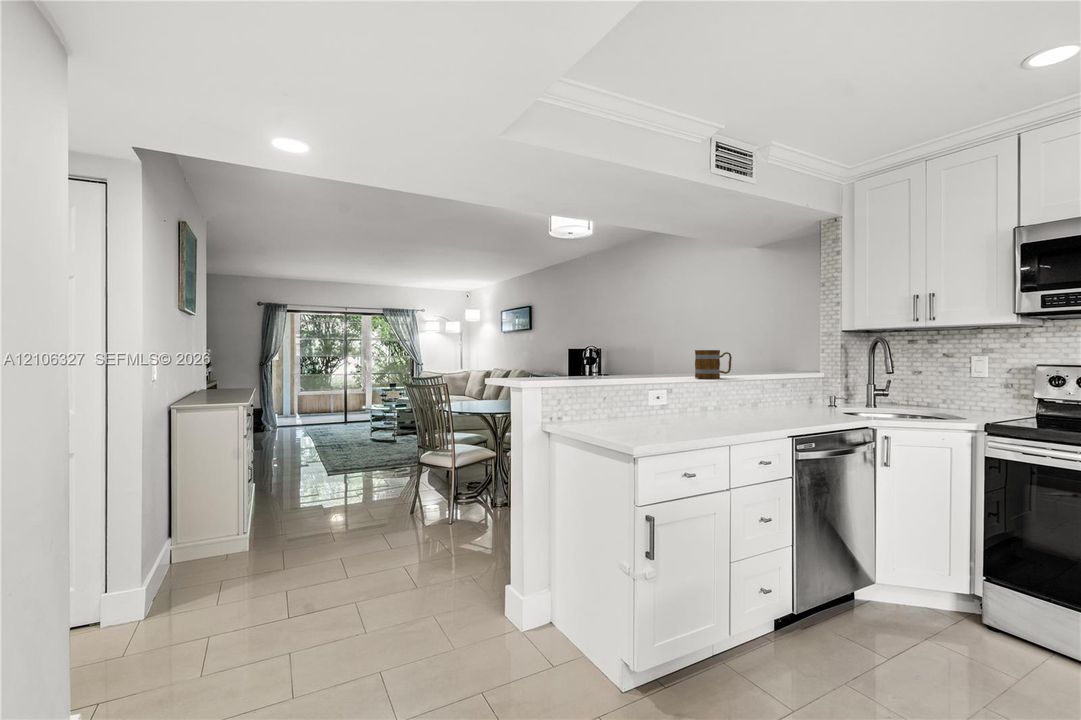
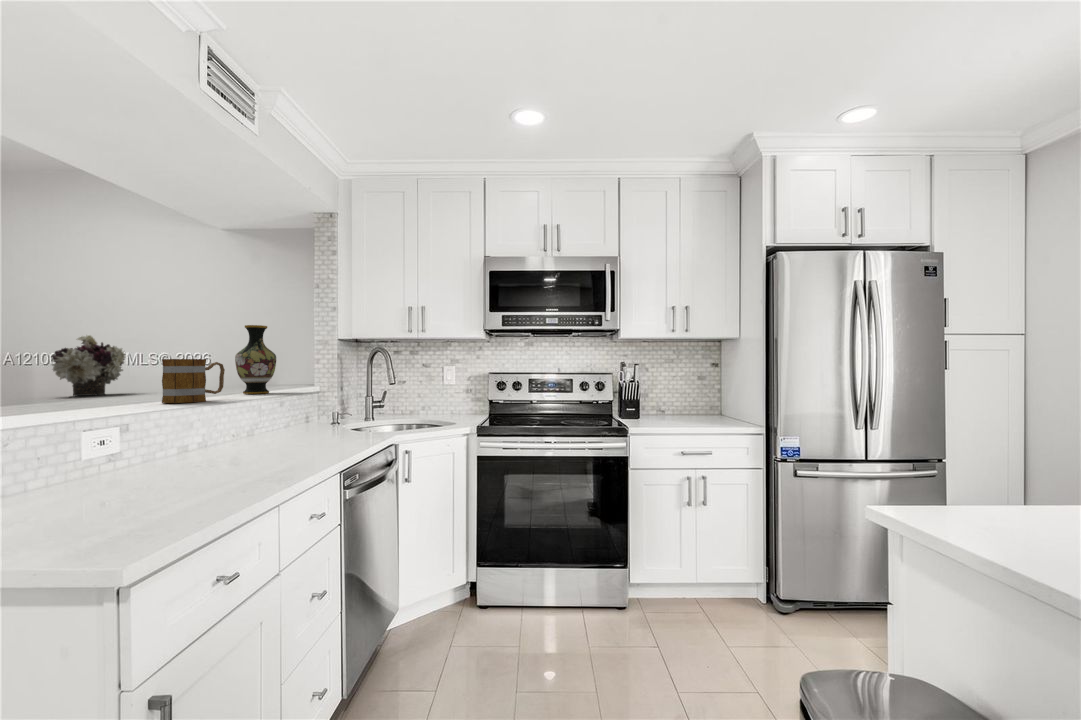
vase: none [746,324,775,376] -> present [235,325,276,394]
flower arrangement: none [657,334,694,374] -> present [51,335,125,396]

